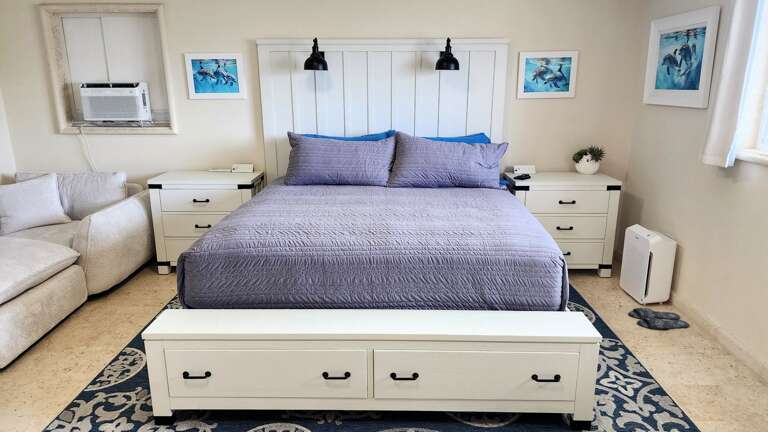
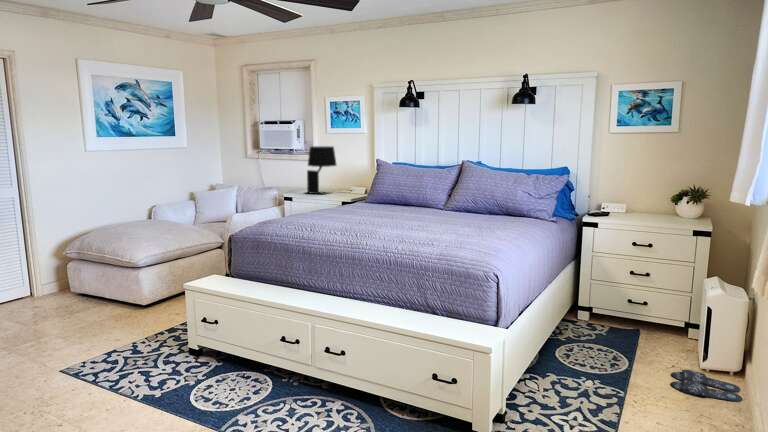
table lamp: none [173,116,212,178] -> present [307,146,336,194]

